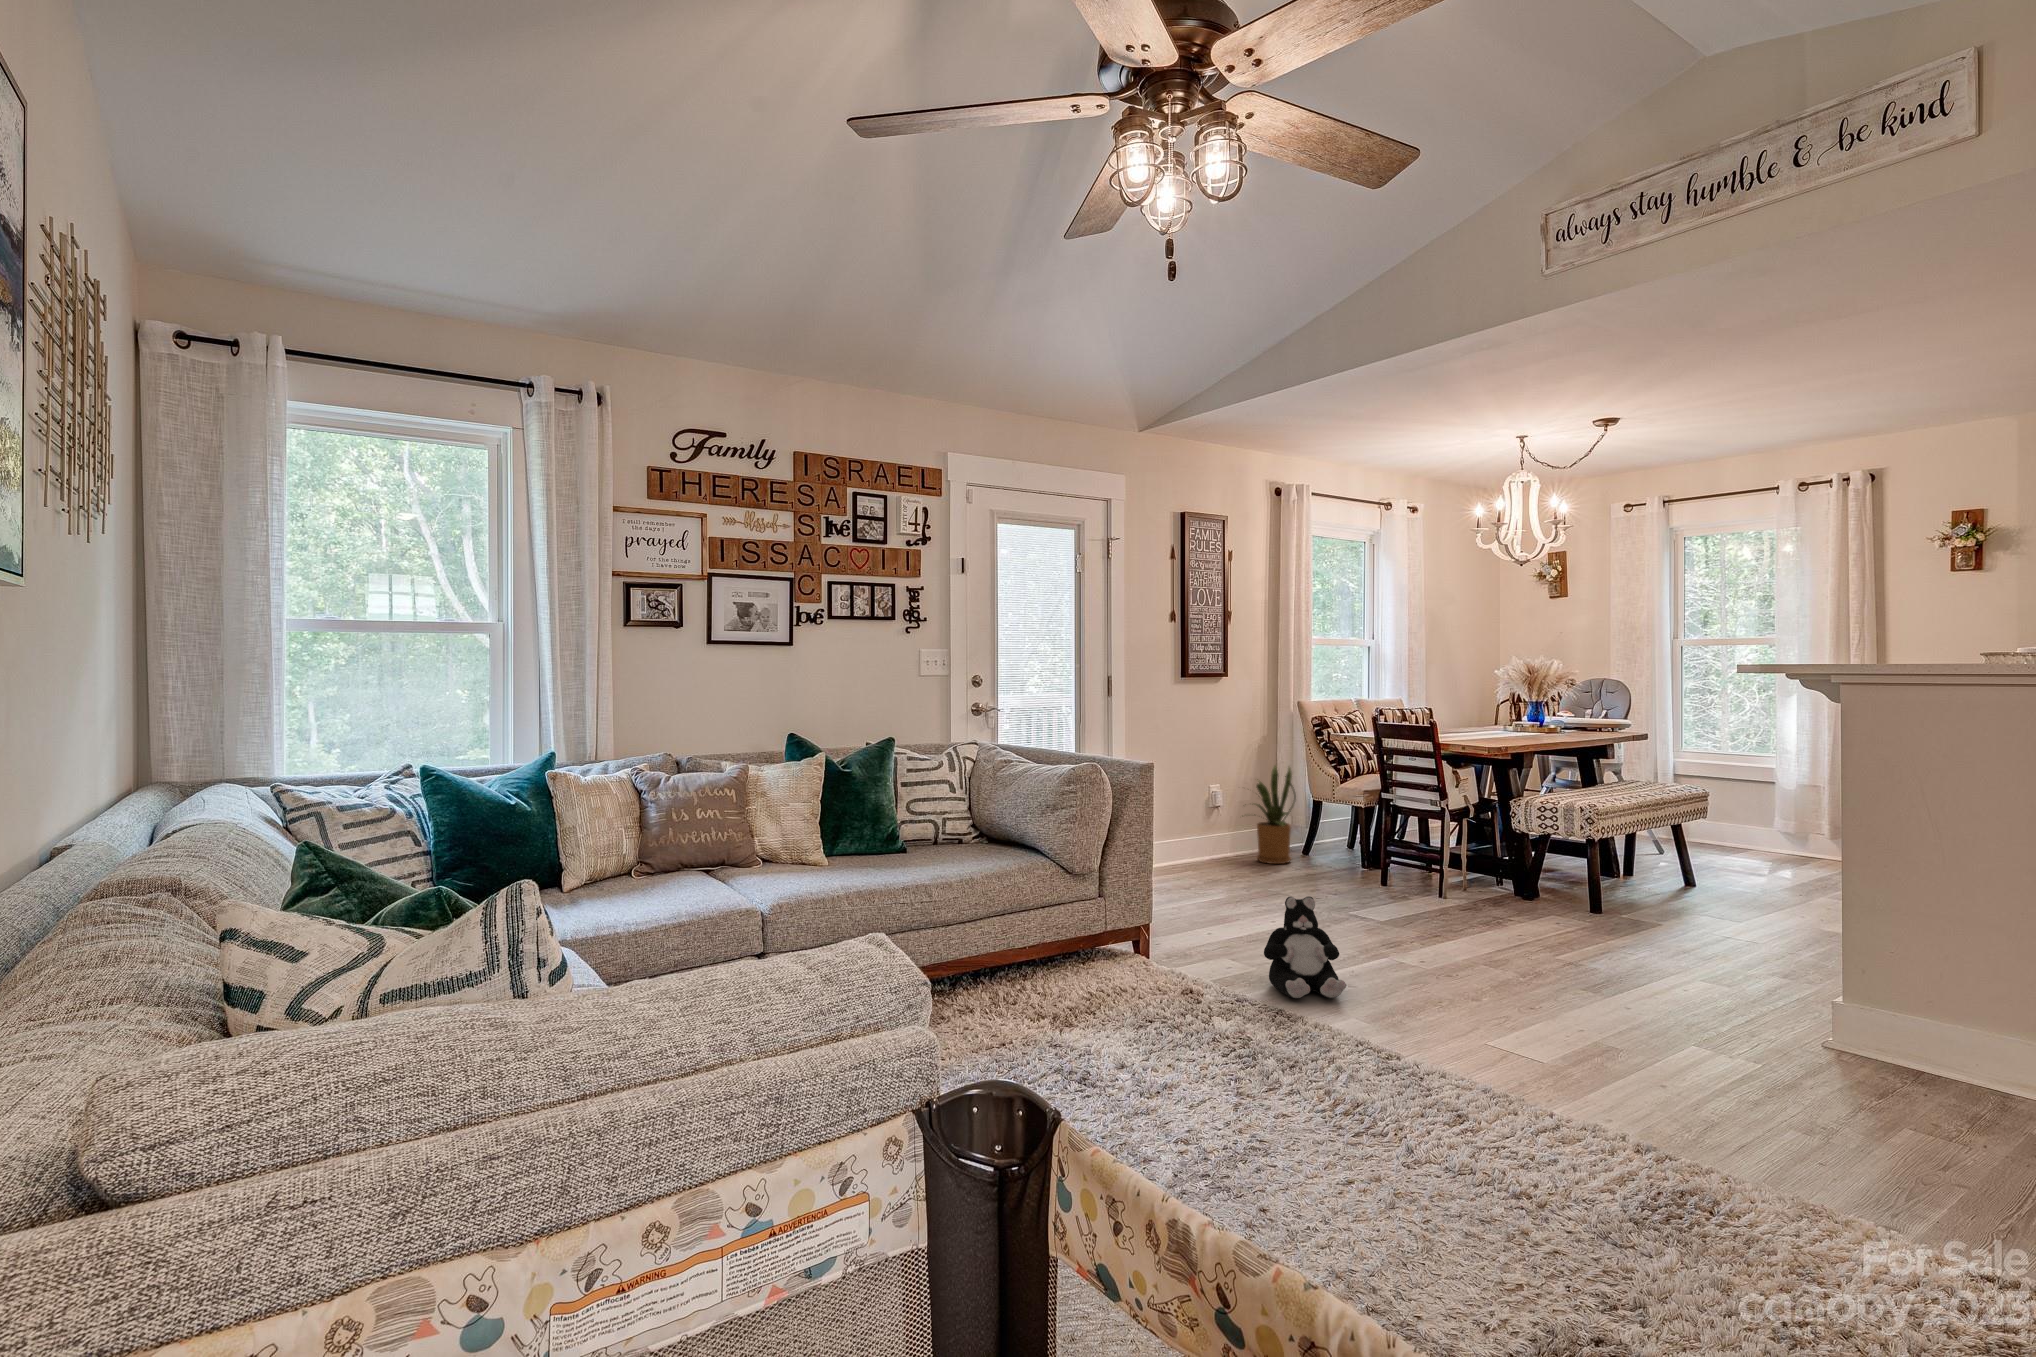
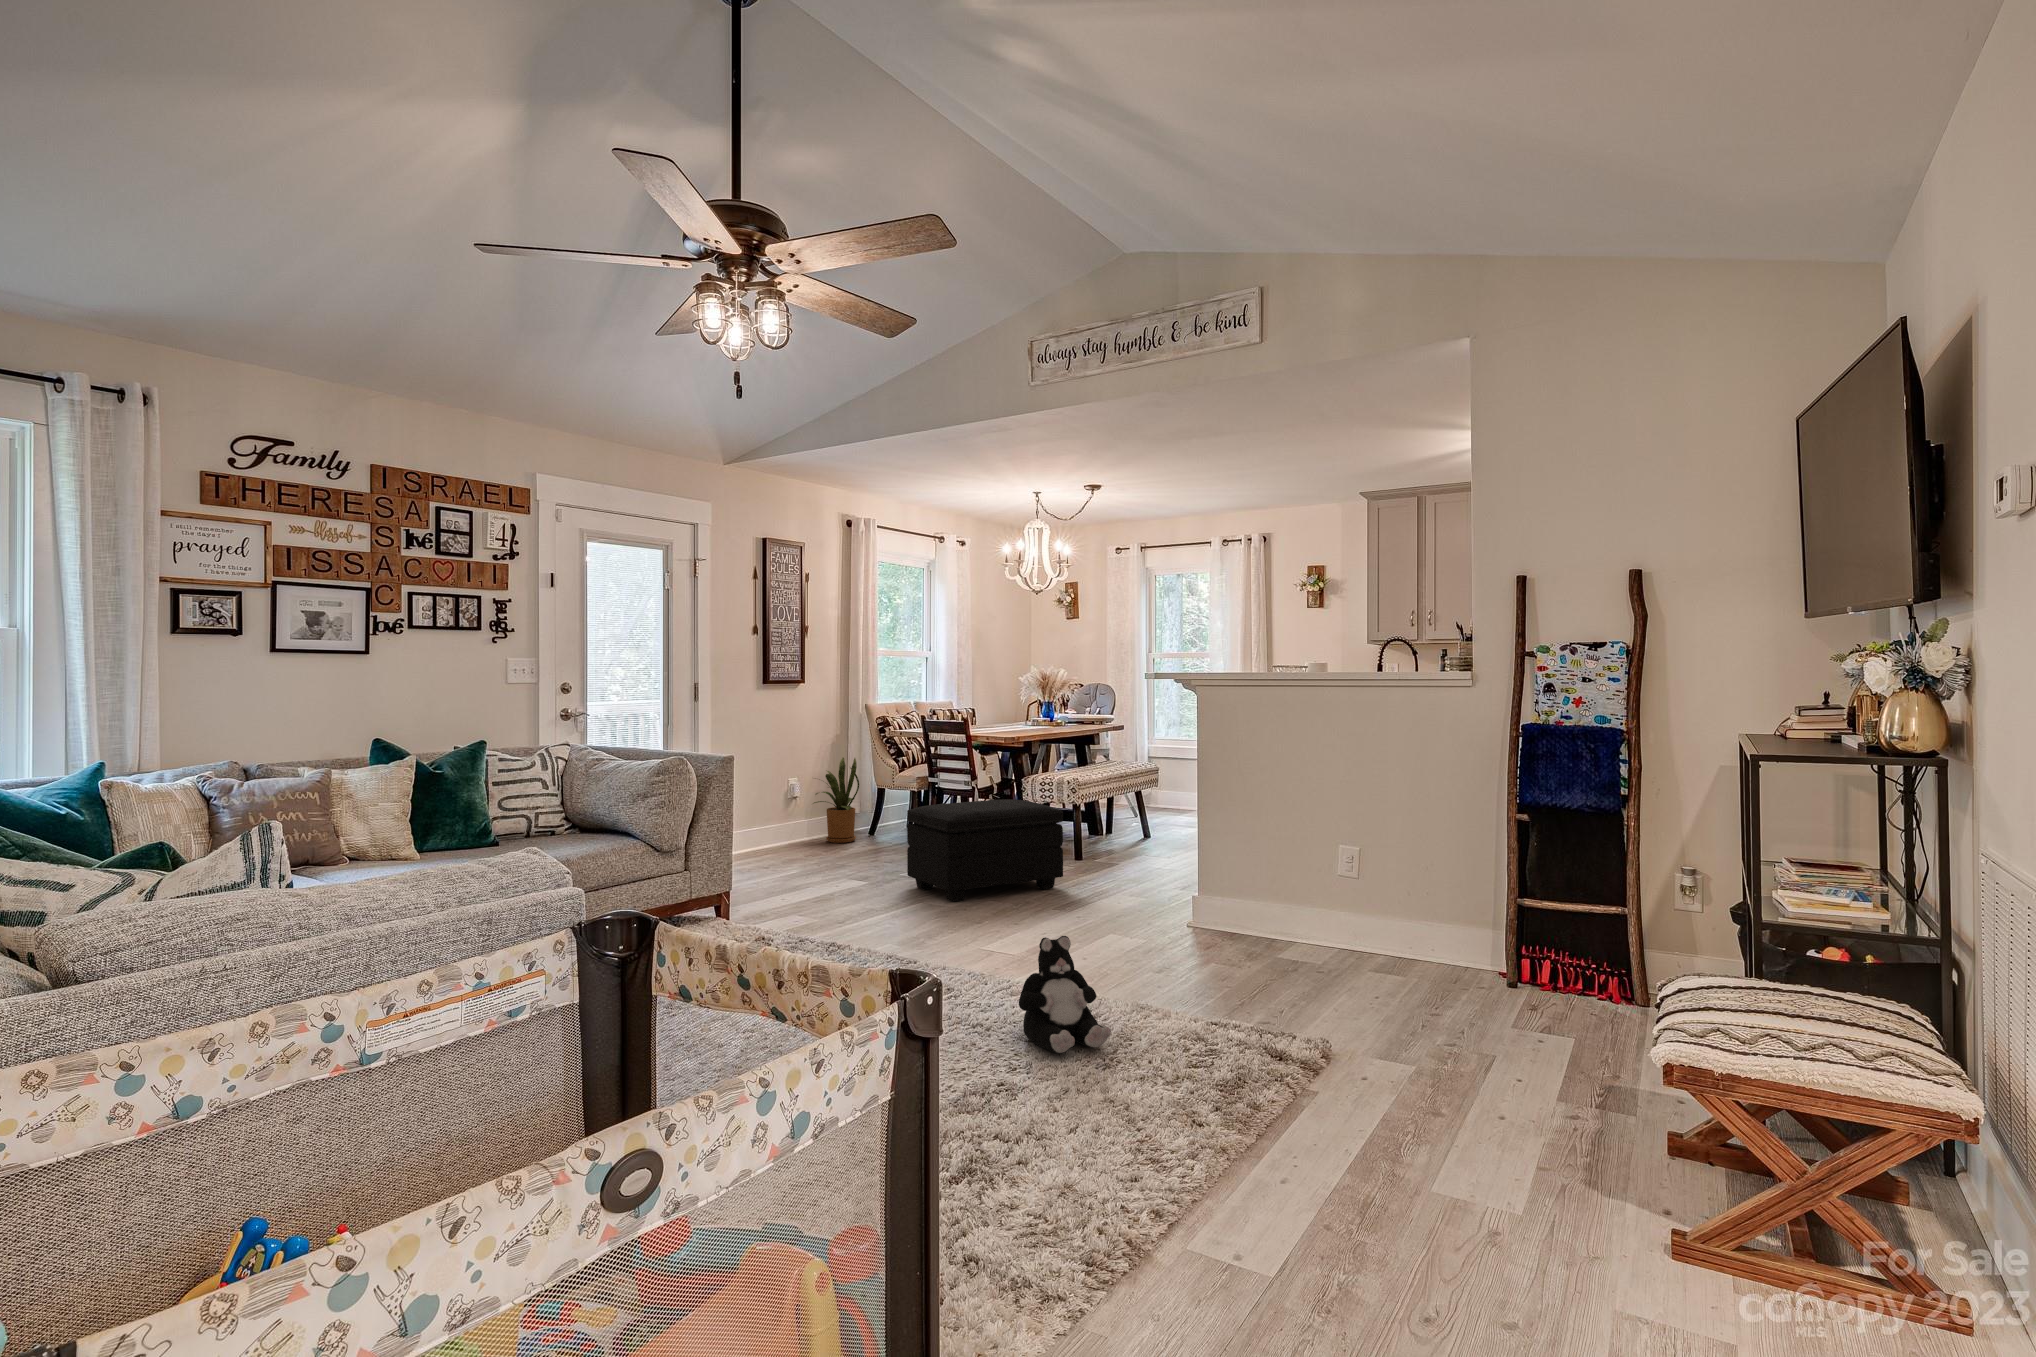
footstool: none [1367,826,1589,957] -> present [907,799,1063,902]
plush toy: present [1264,897,1346,998] -> present [1019,936,1111,1053]

